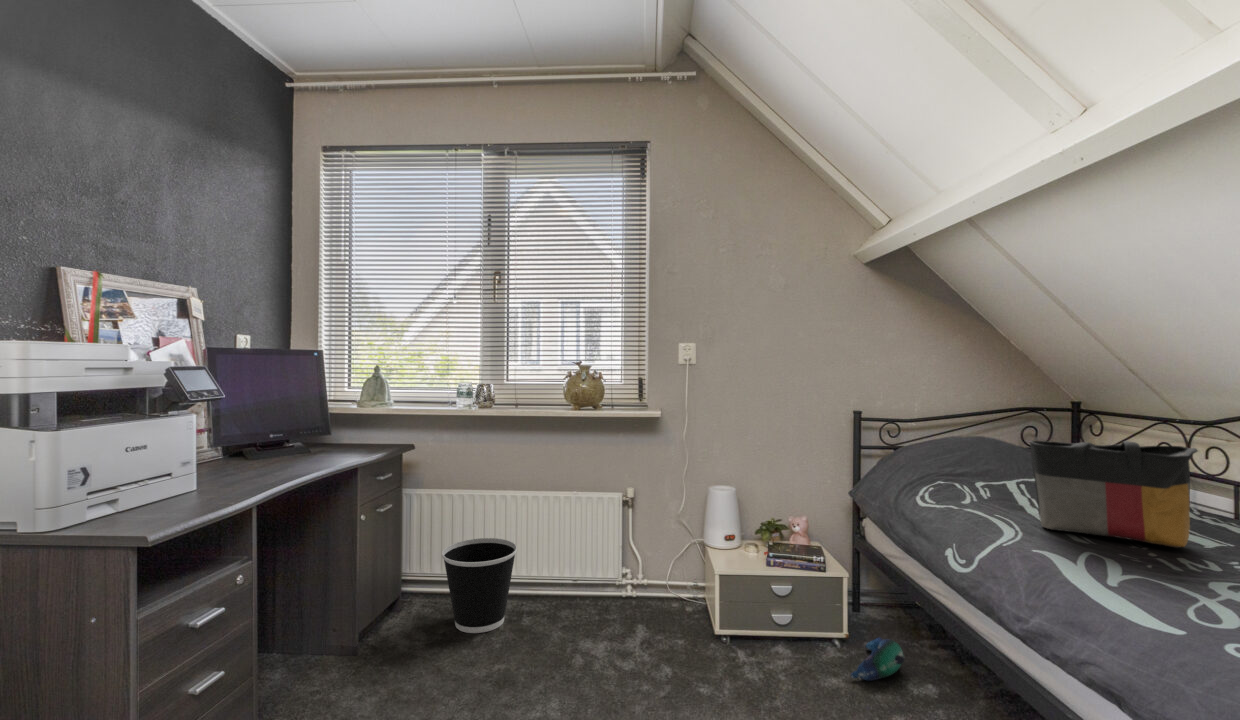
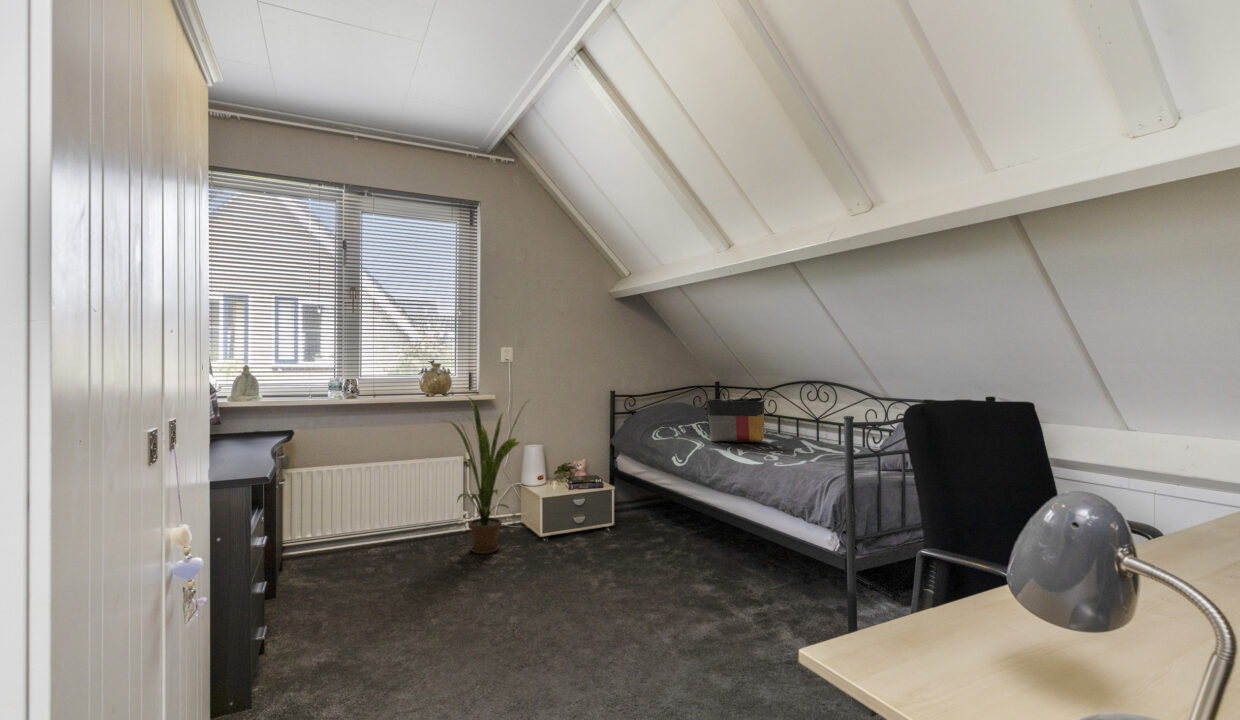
house plant: none [560,408,687,648] -> present [446,397,525,554]
wastebasket: present [442,538,517,633] -> none [334,499,396,568]
plush toy: present [851,637,905,681] -> none [623,518,649,540]

